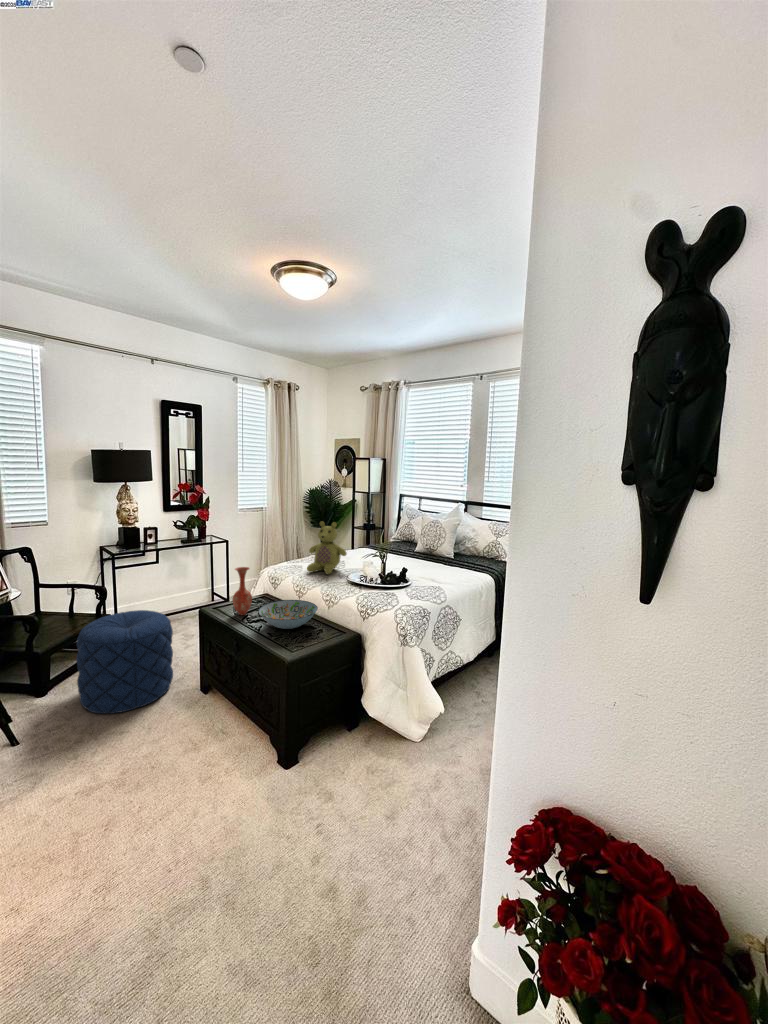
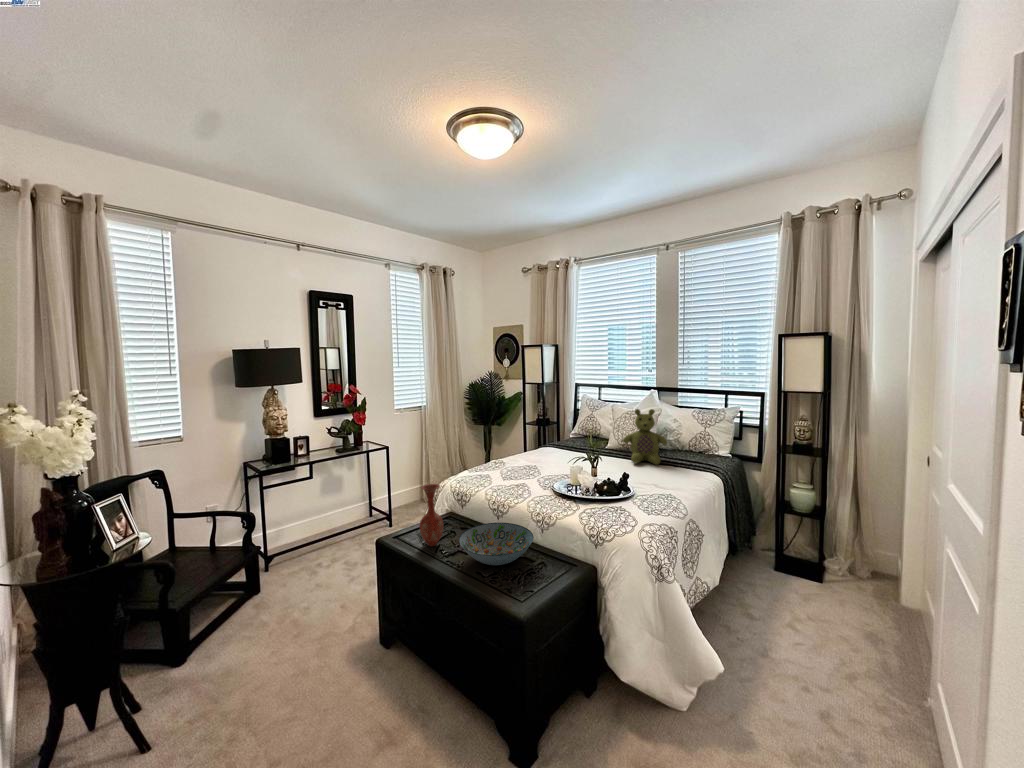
stuffed bear: present [307,521,347,574] -> present [623,409,667,465]
pouf: present [76,610,173,714] -> none [224,543,344,690]

